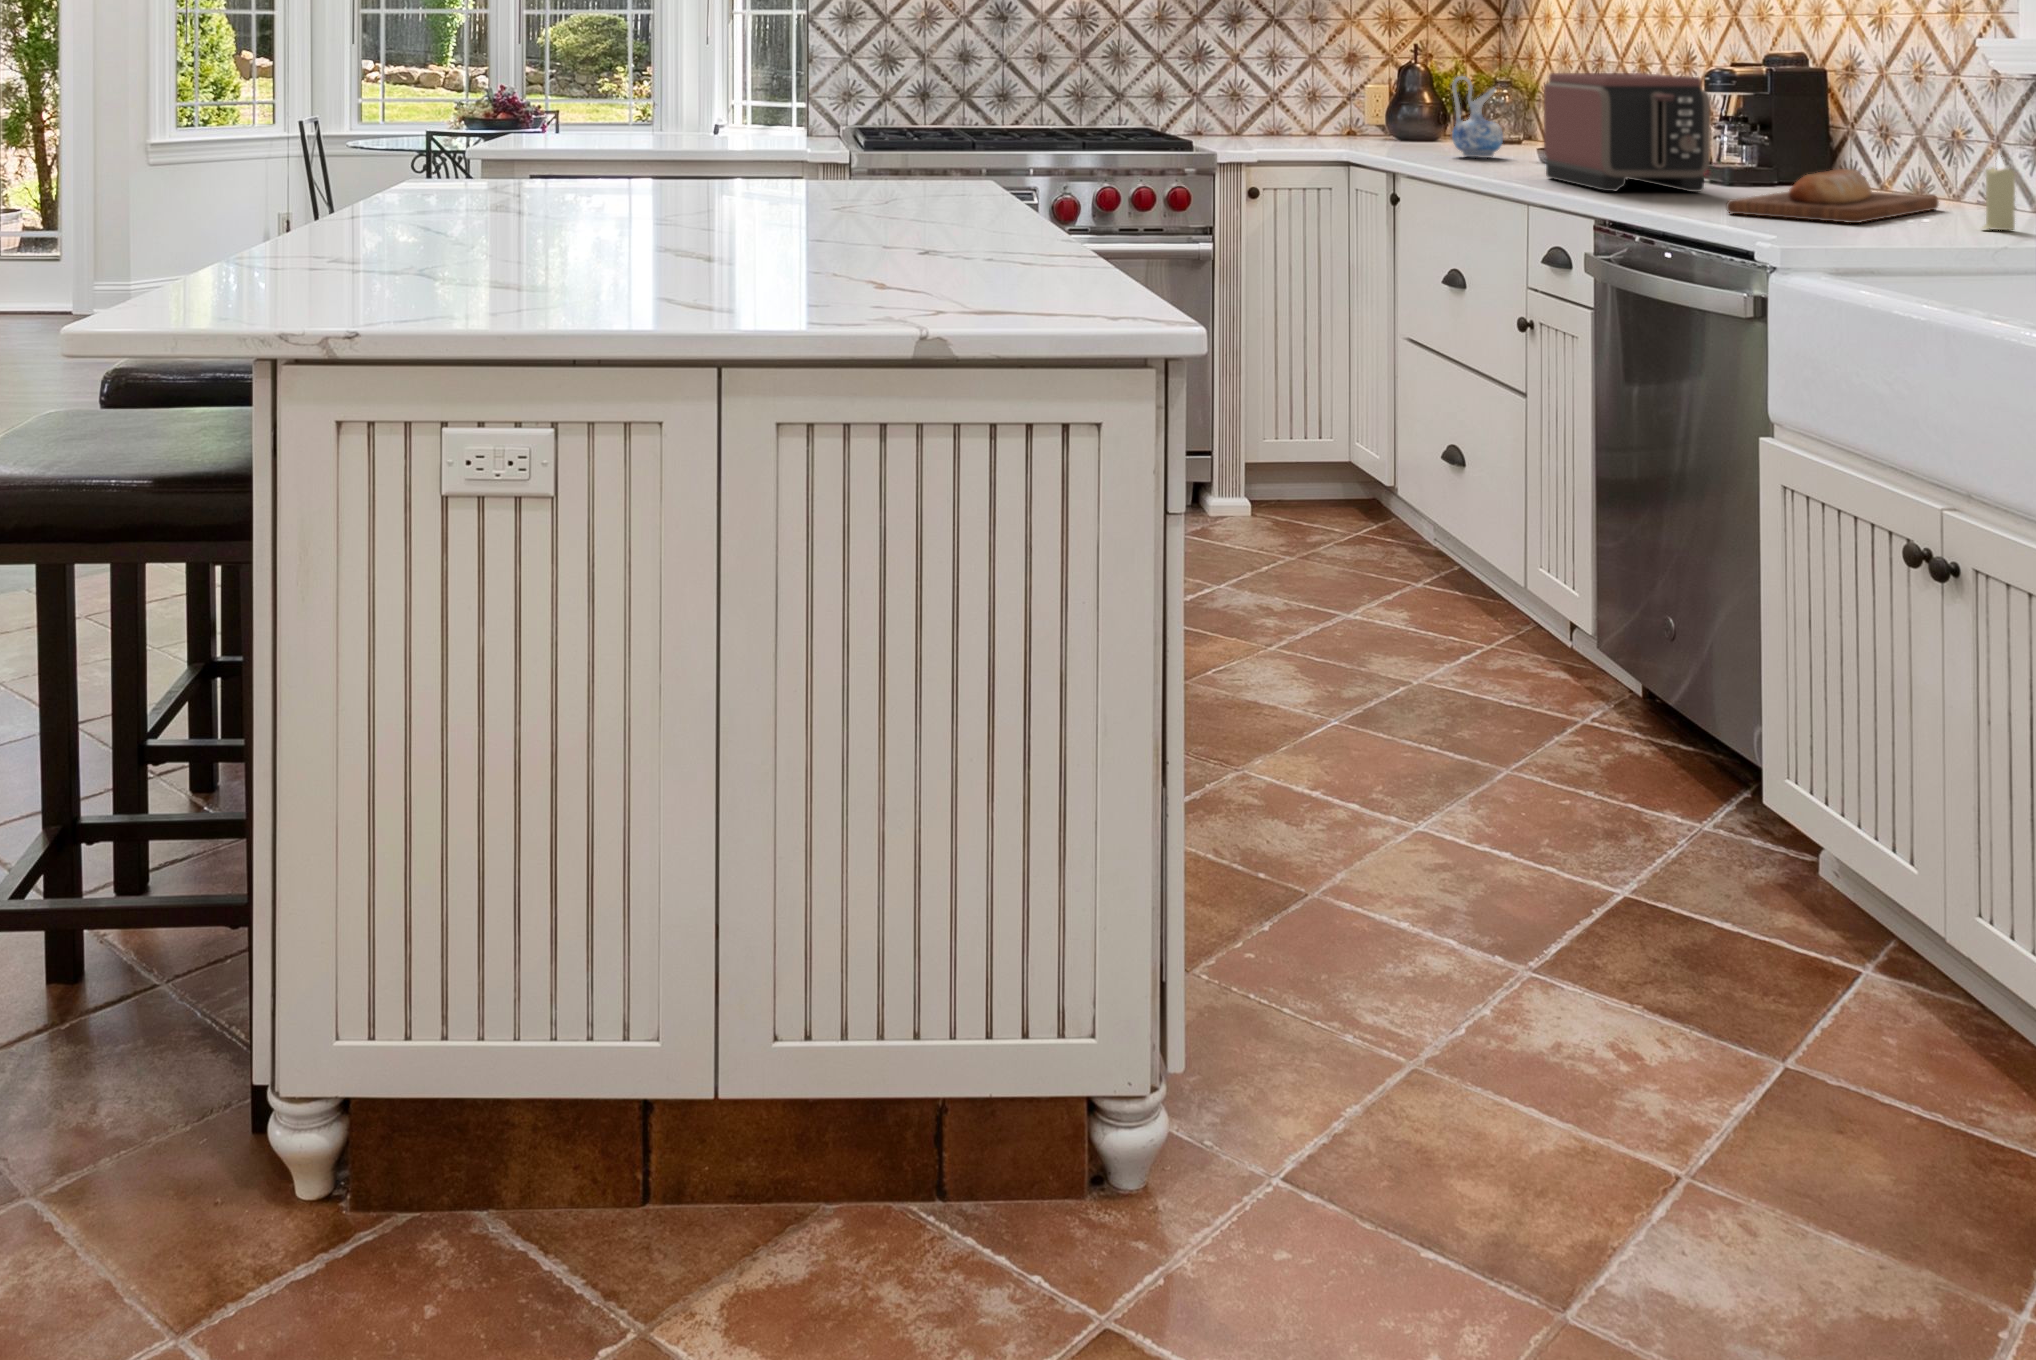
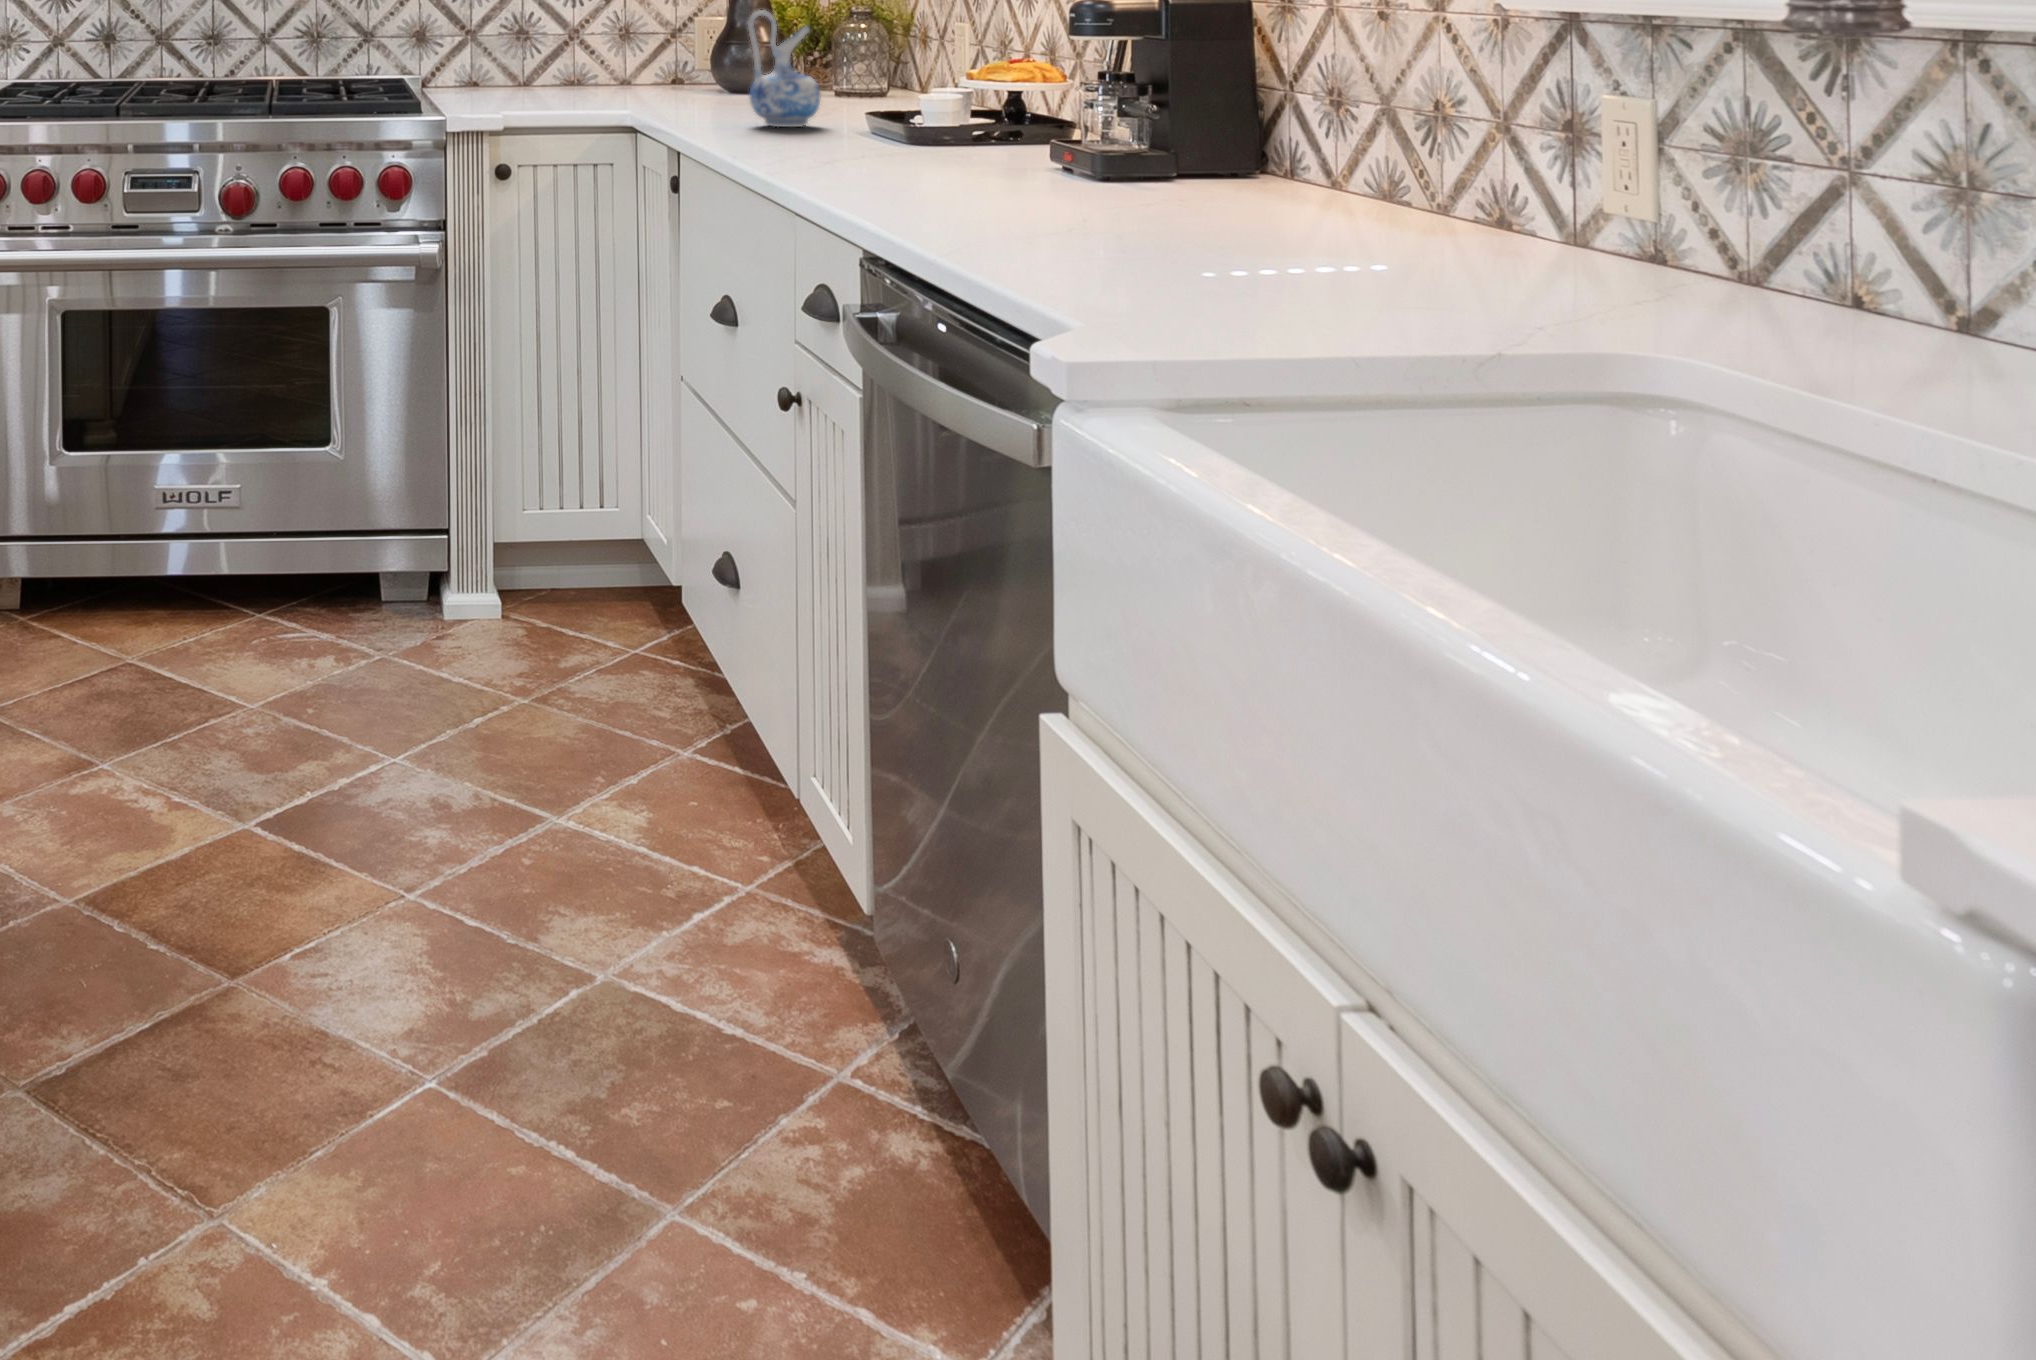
toaster: present [1544,73,1710,192] -> none [834,7,1061,197]
candle: present [1983,153,2015,230] -> none [1466,148,1526,291]
bread loaf: present [1726,169,1939,223] -> none [1052,167,1410,273]

